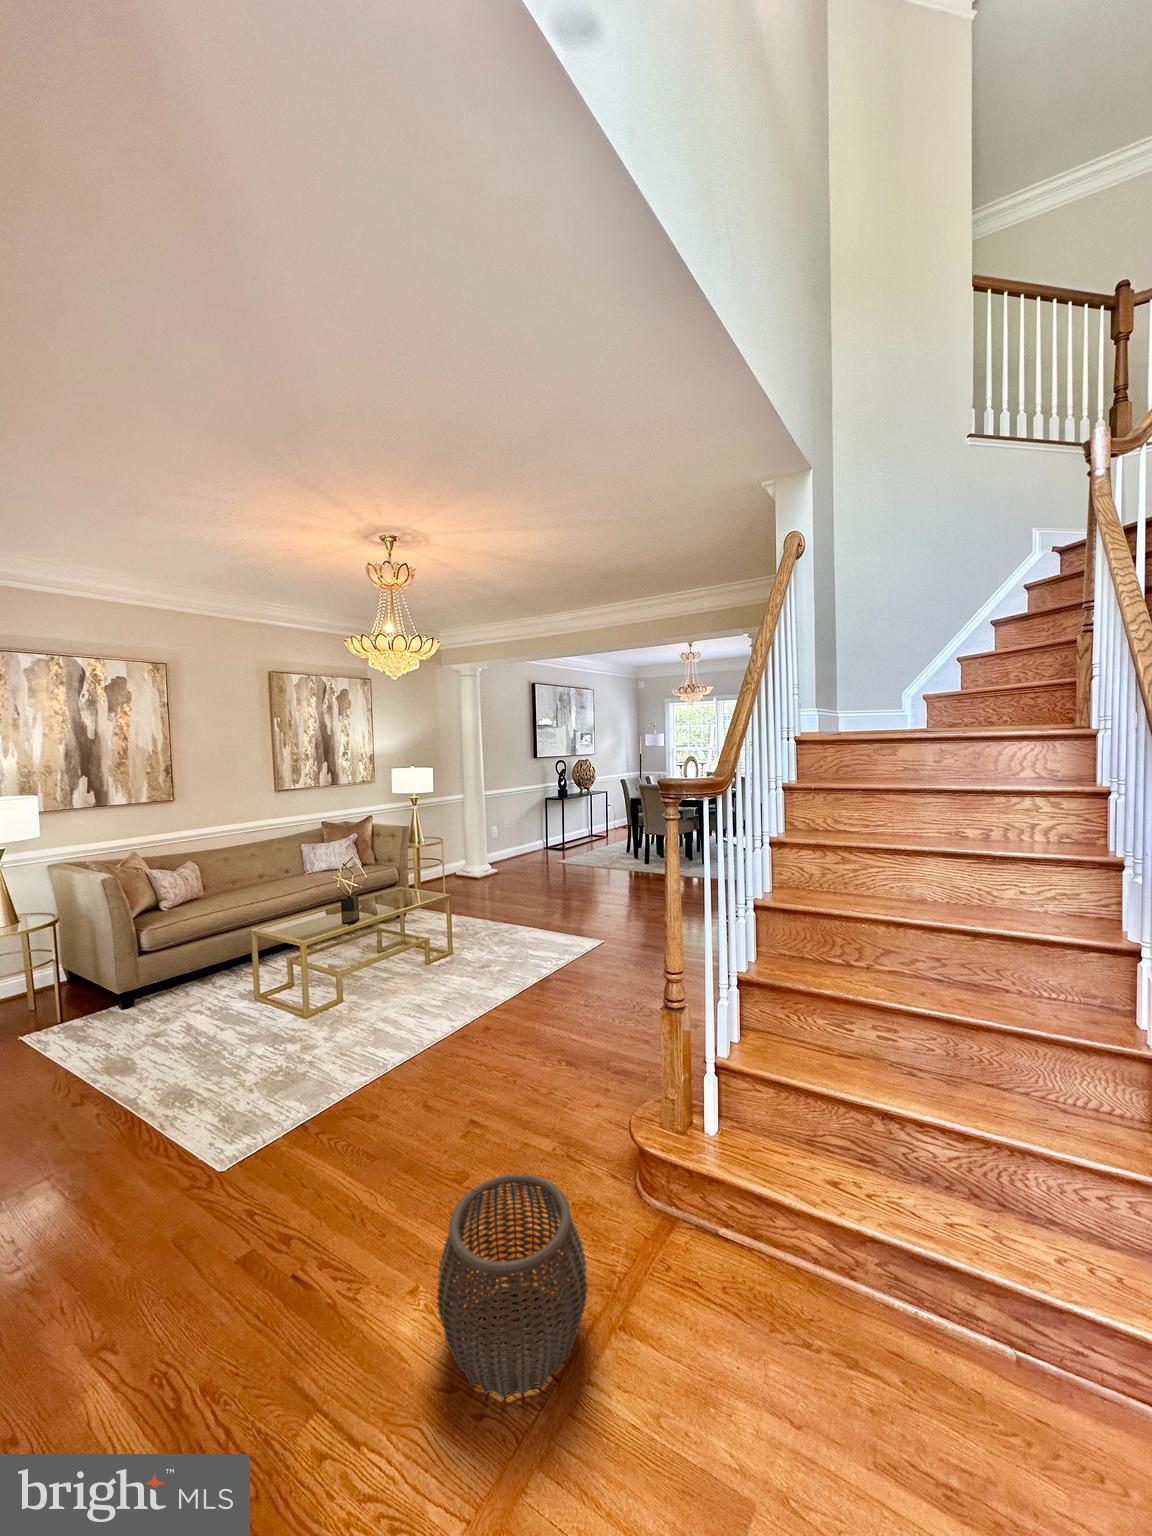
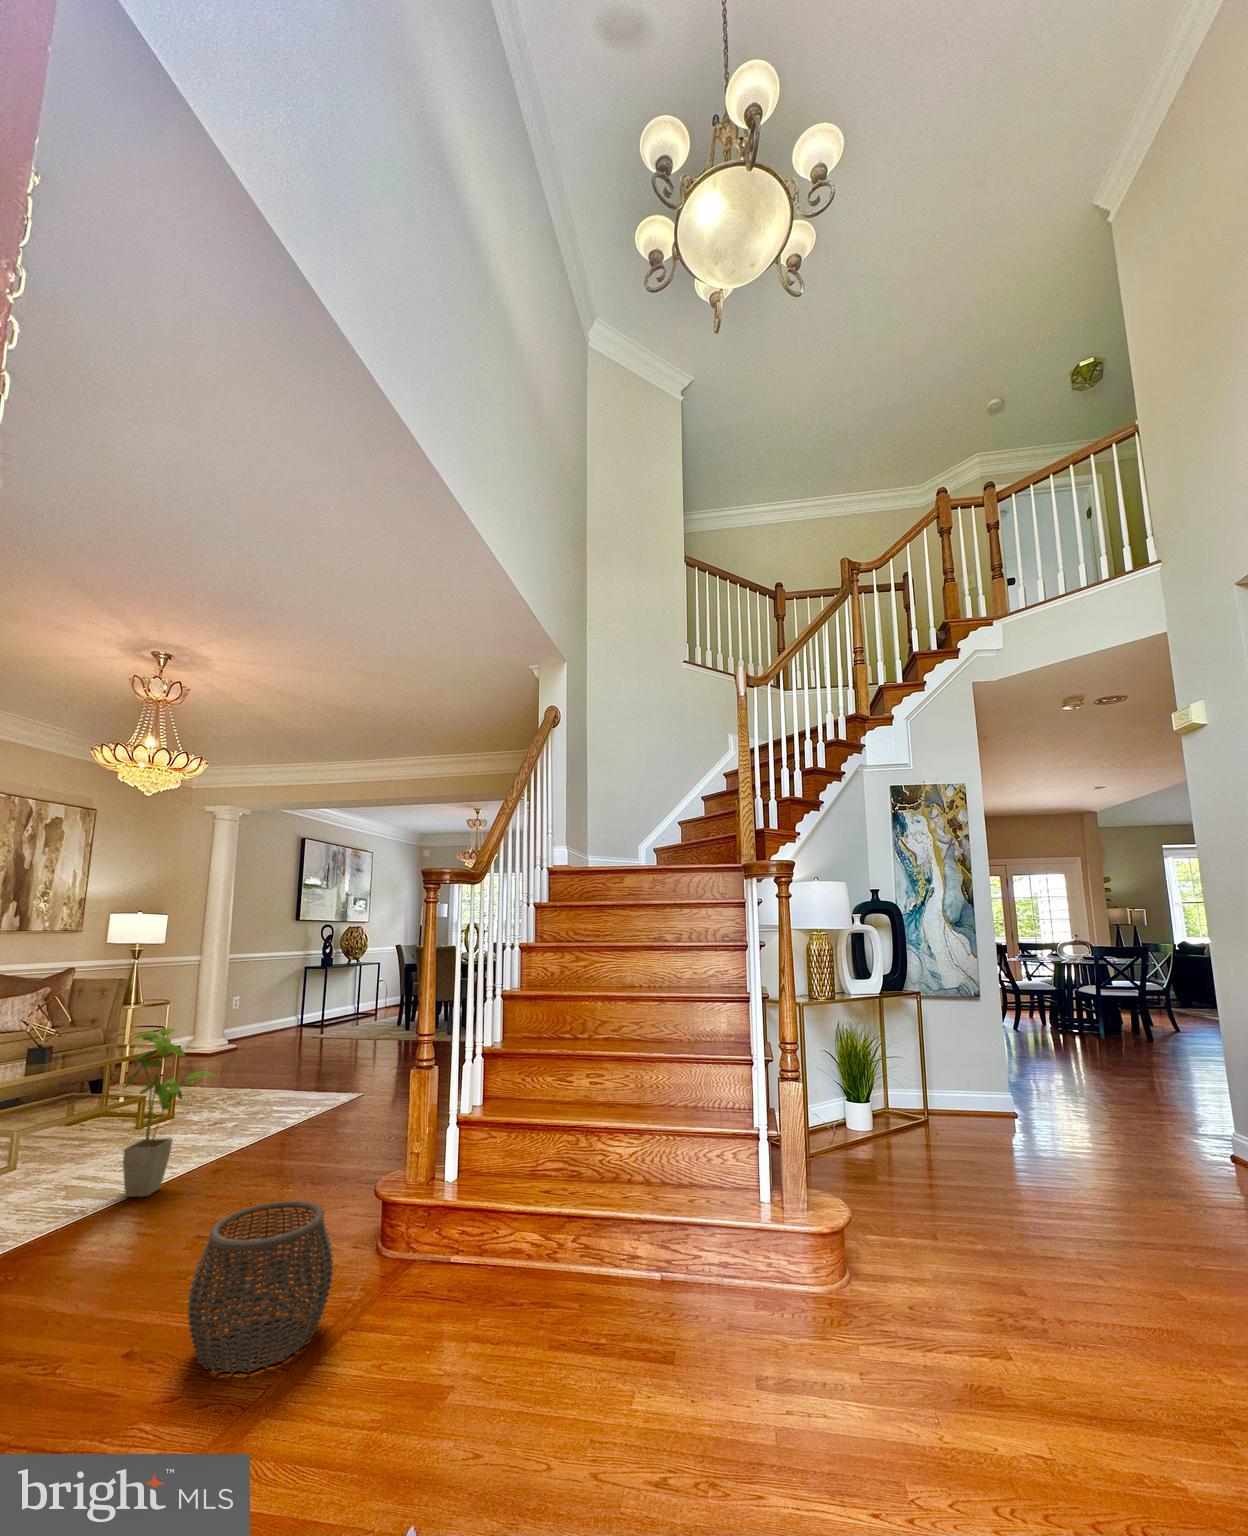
house plant: none [393,906,472,1048] -> present [123,1028,216,1197]

